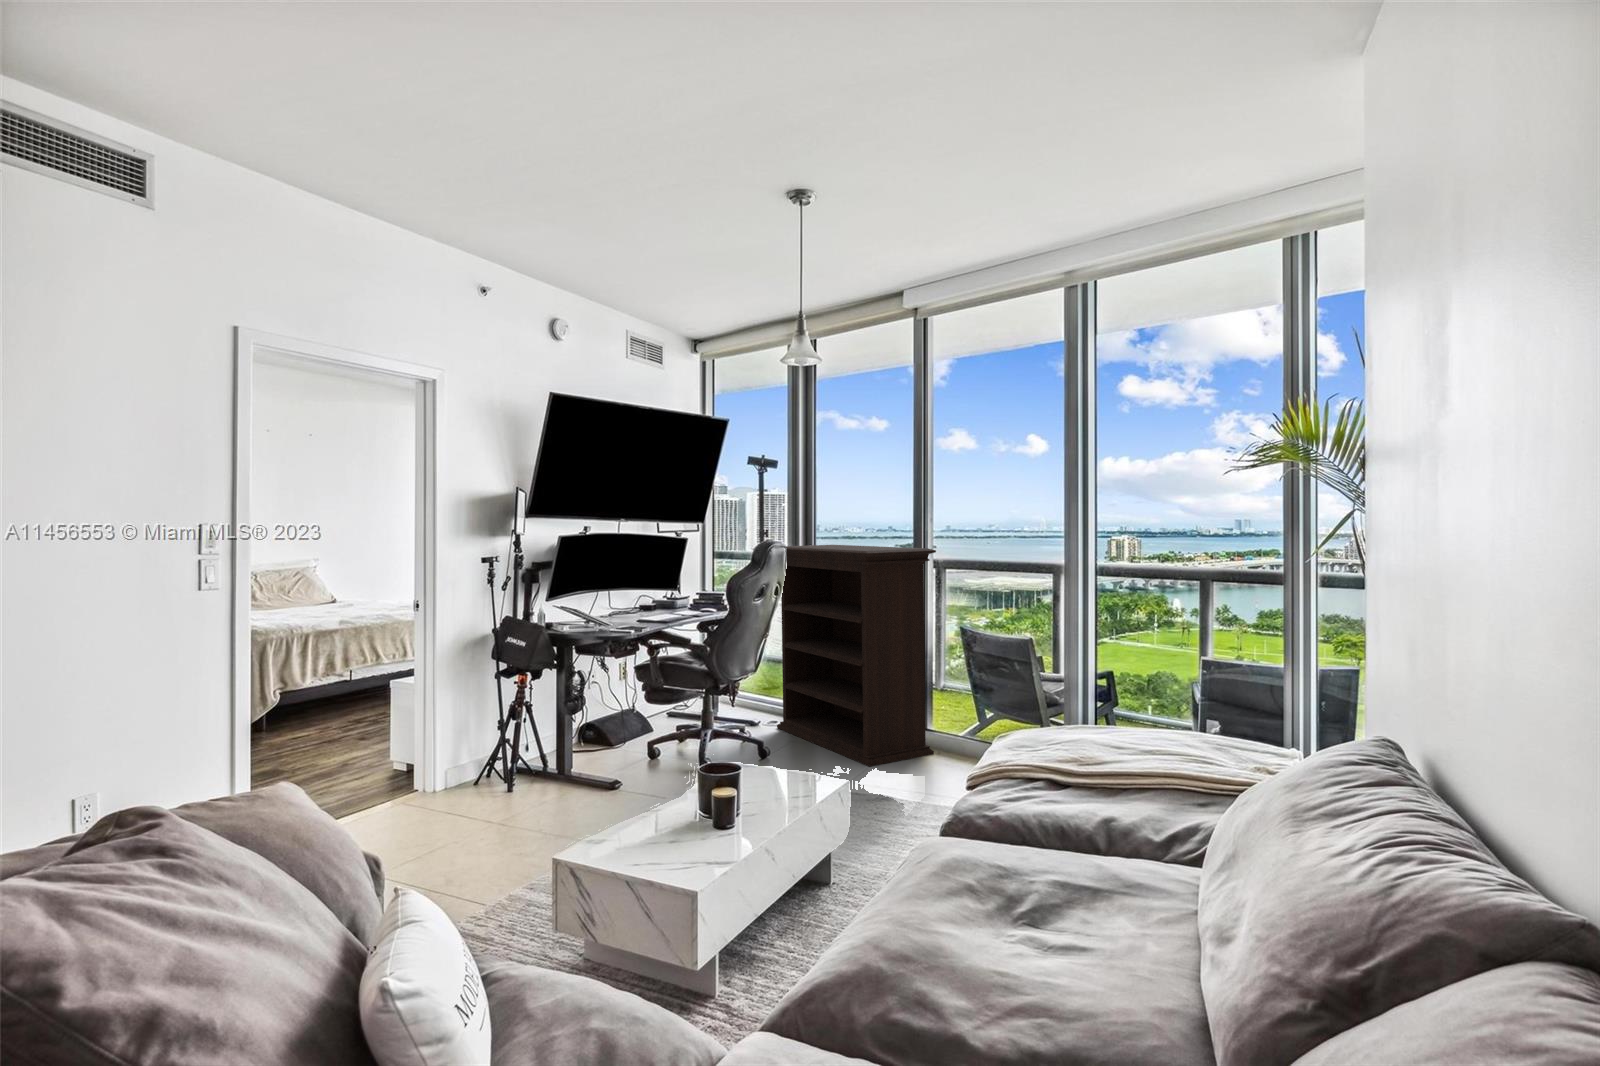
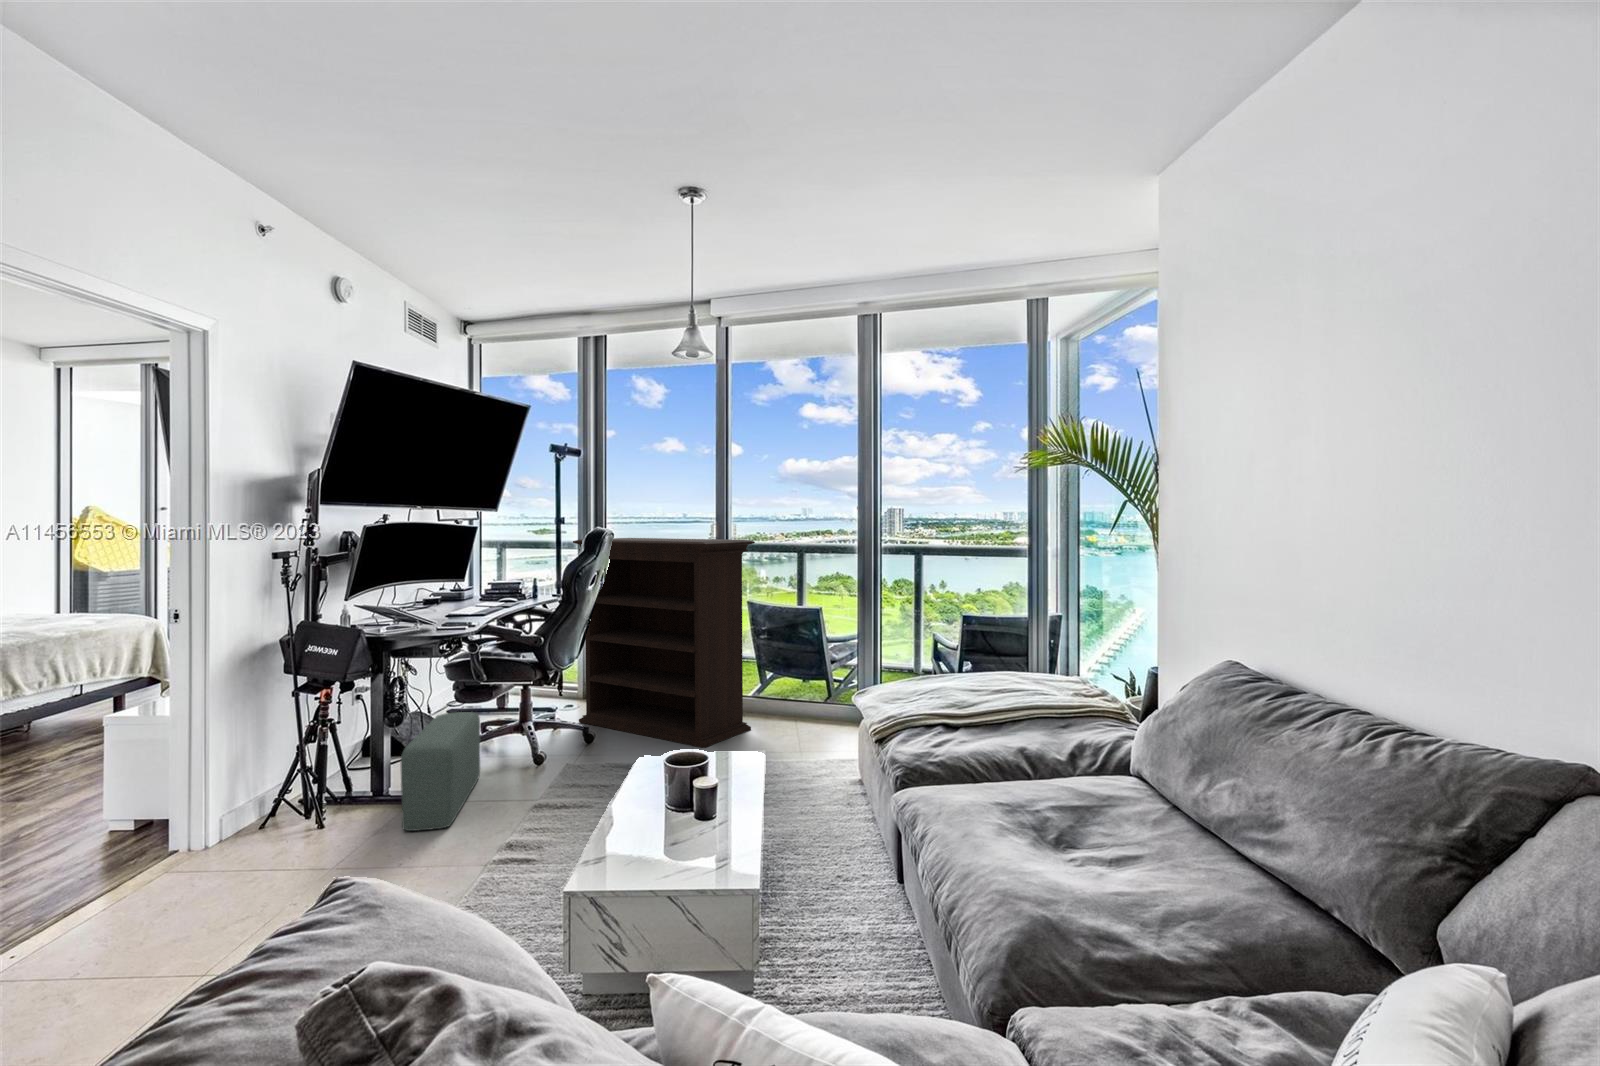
pouf: none [561,705,655,805] -> present [400,712,480,831]

